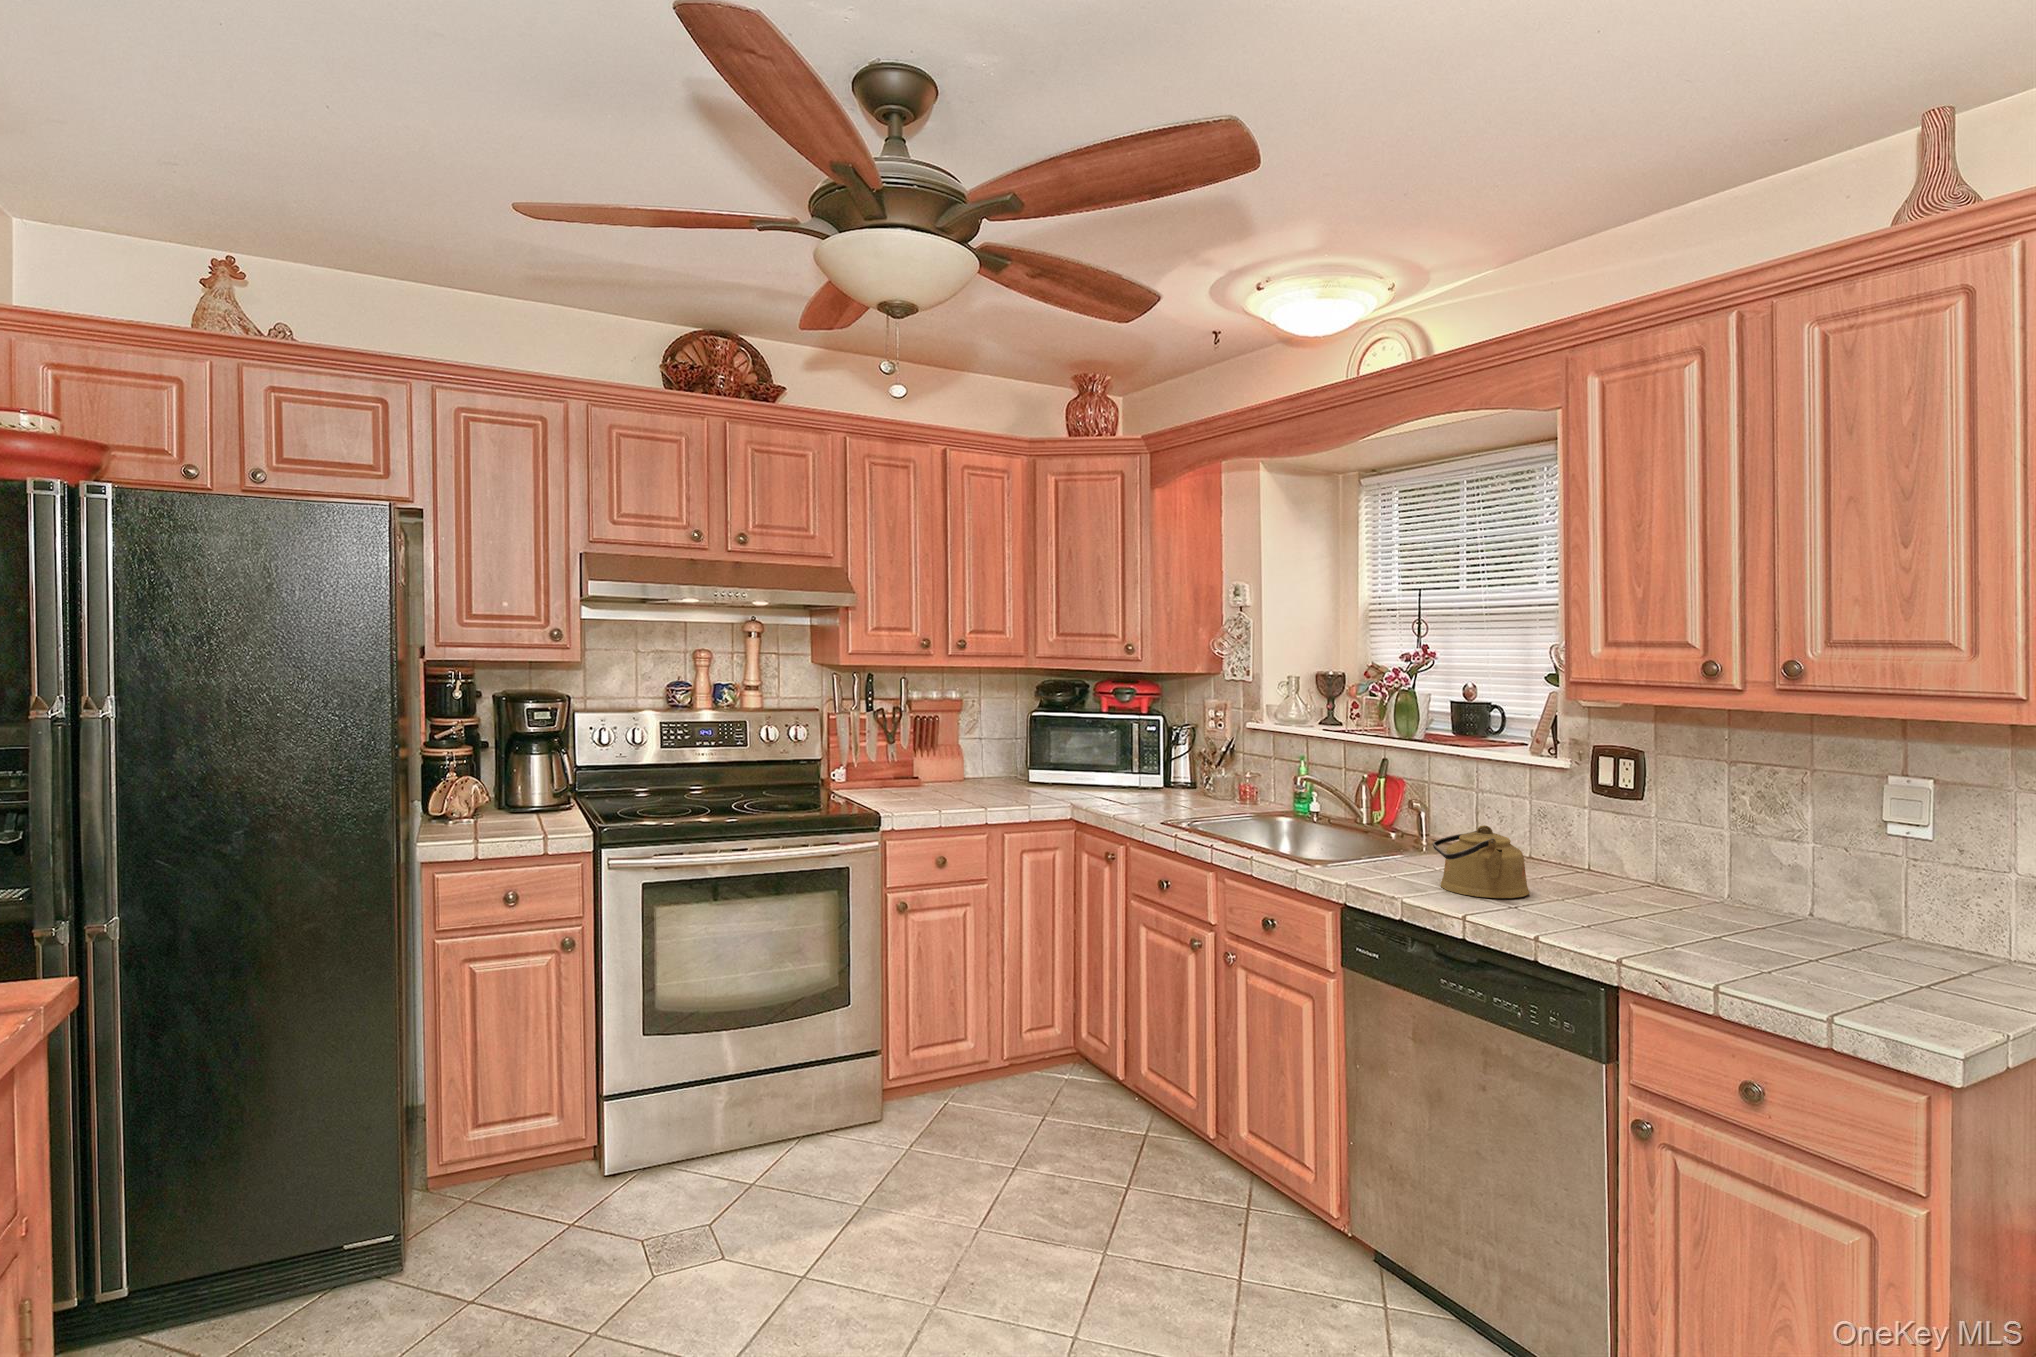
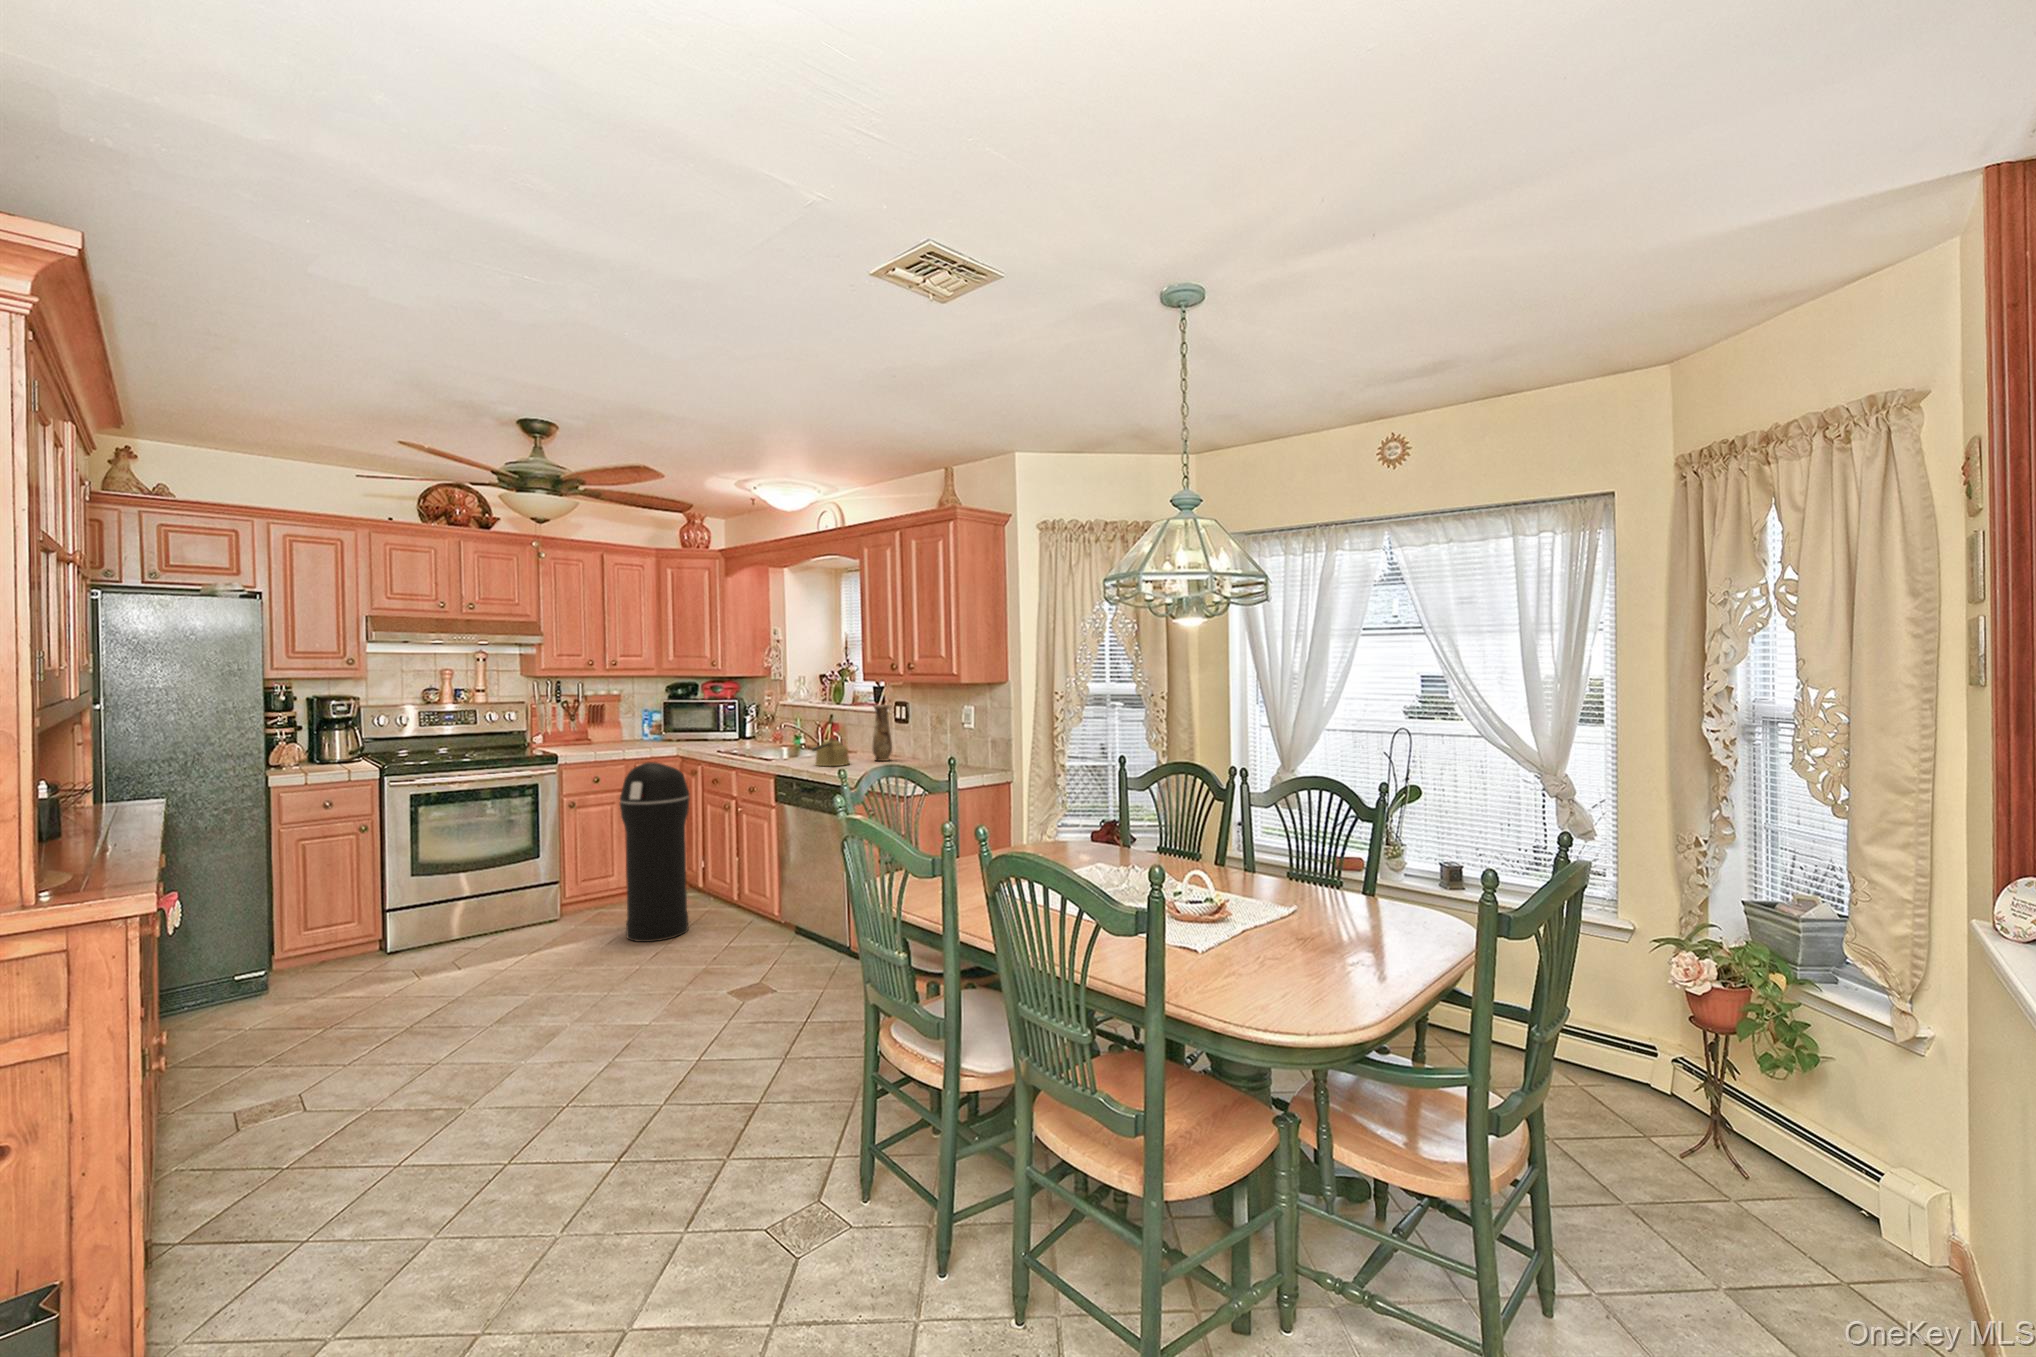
vase: none [1556,749,1607,883] -> present [872,705,892,761]
trash can: none [1008,852,1143,1237] -> present [620,762,690,942]

